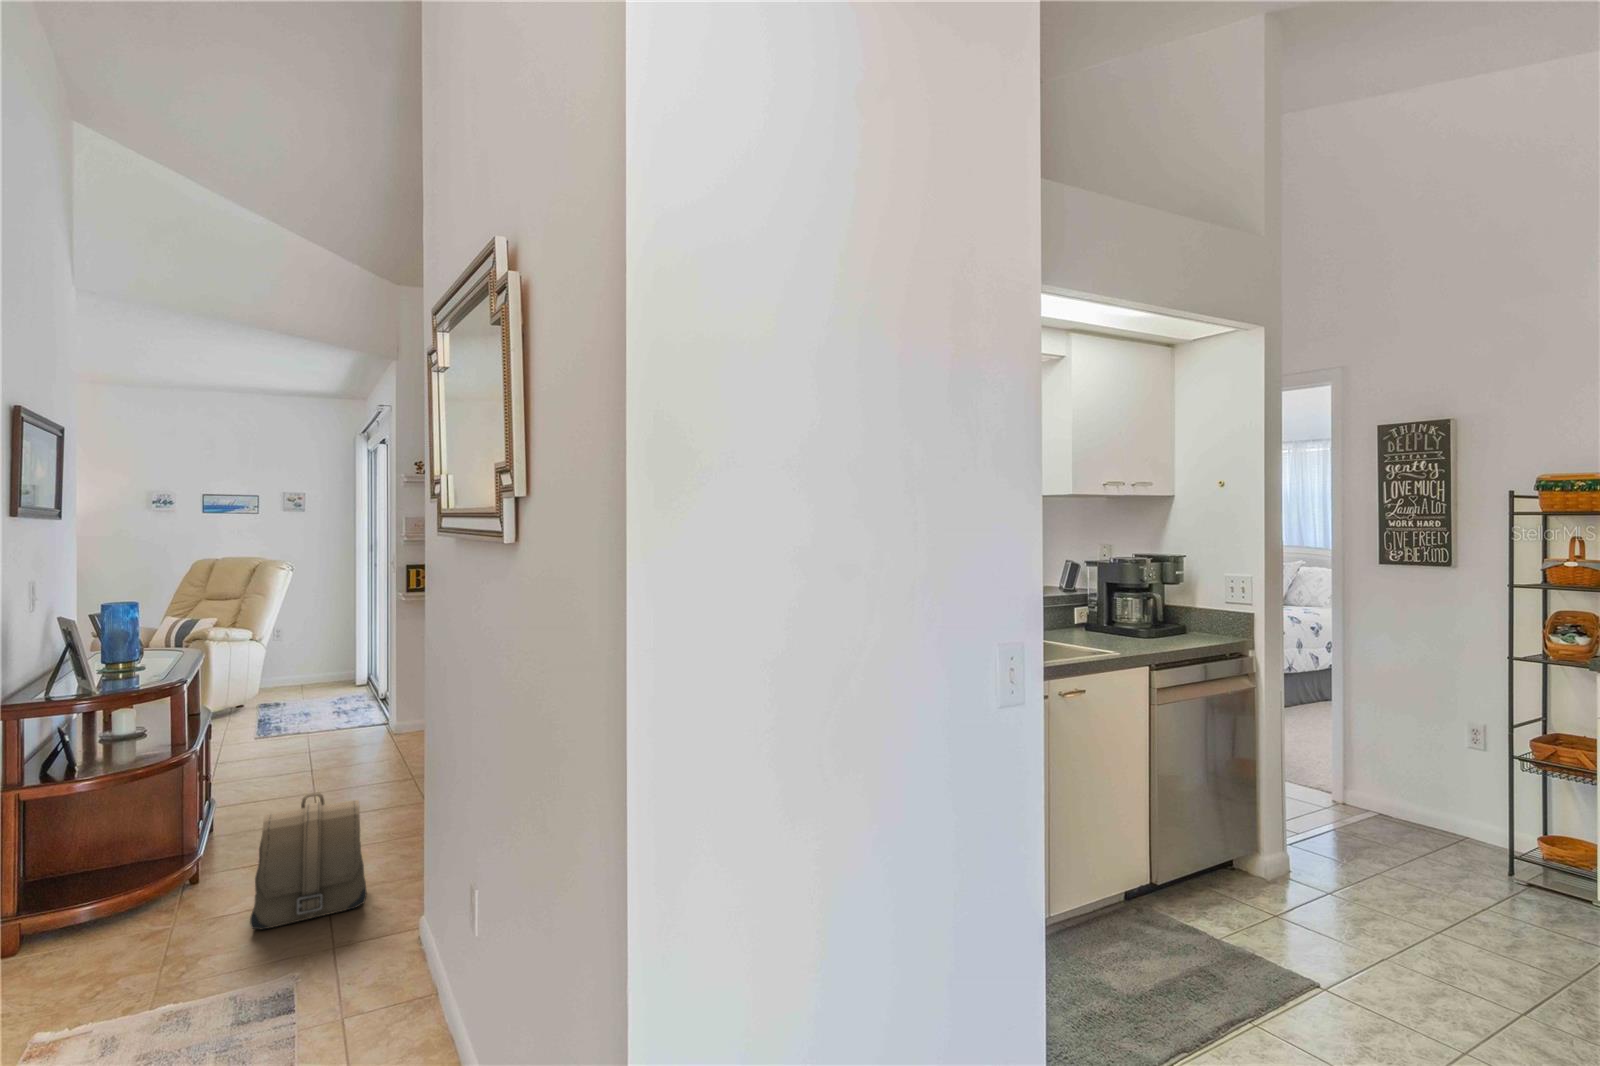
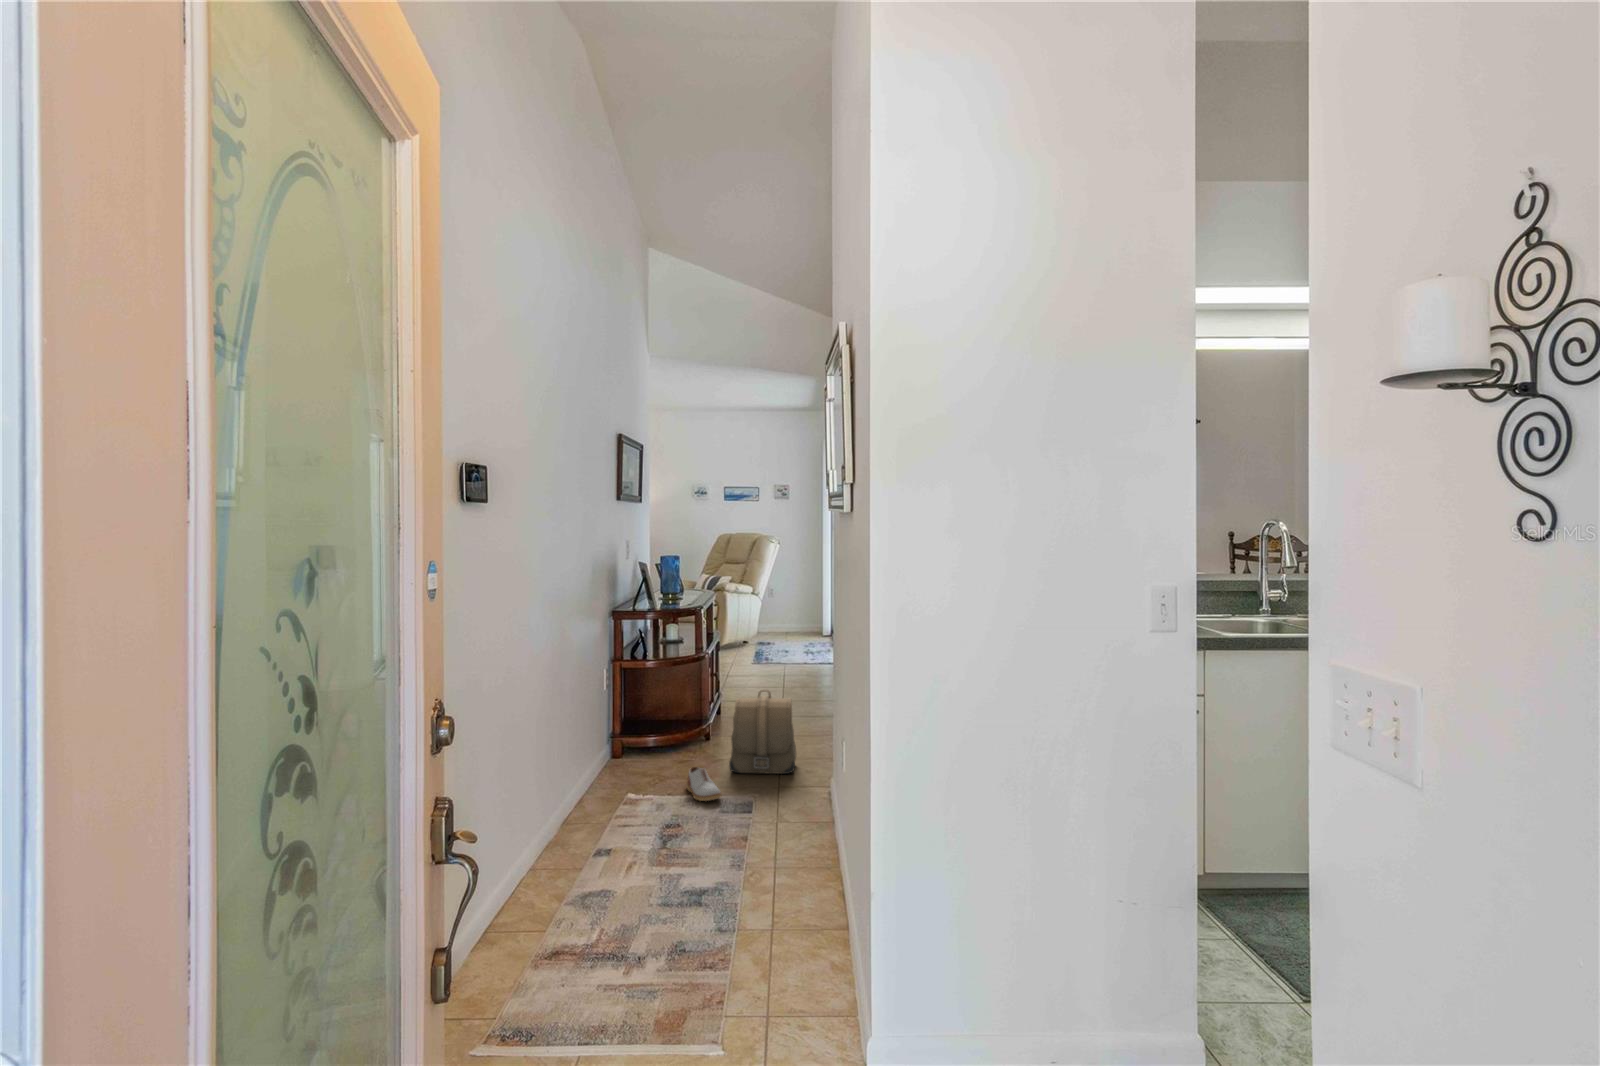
shoe: none [168,943,246,1003] -> present [686,767,722,801]

